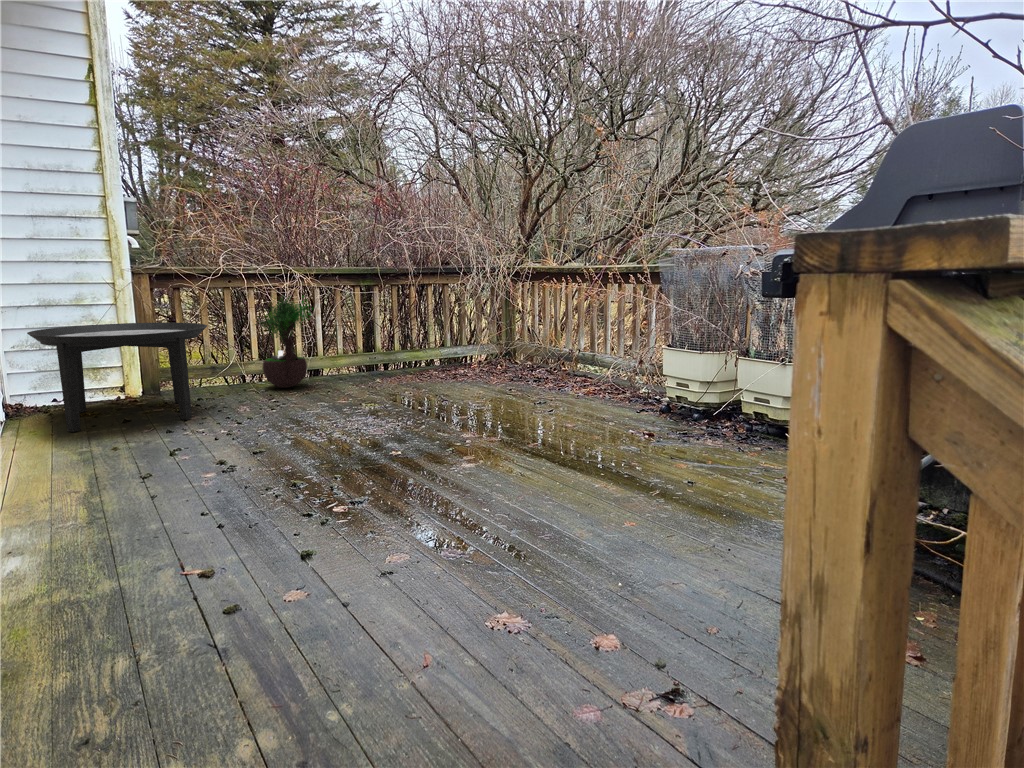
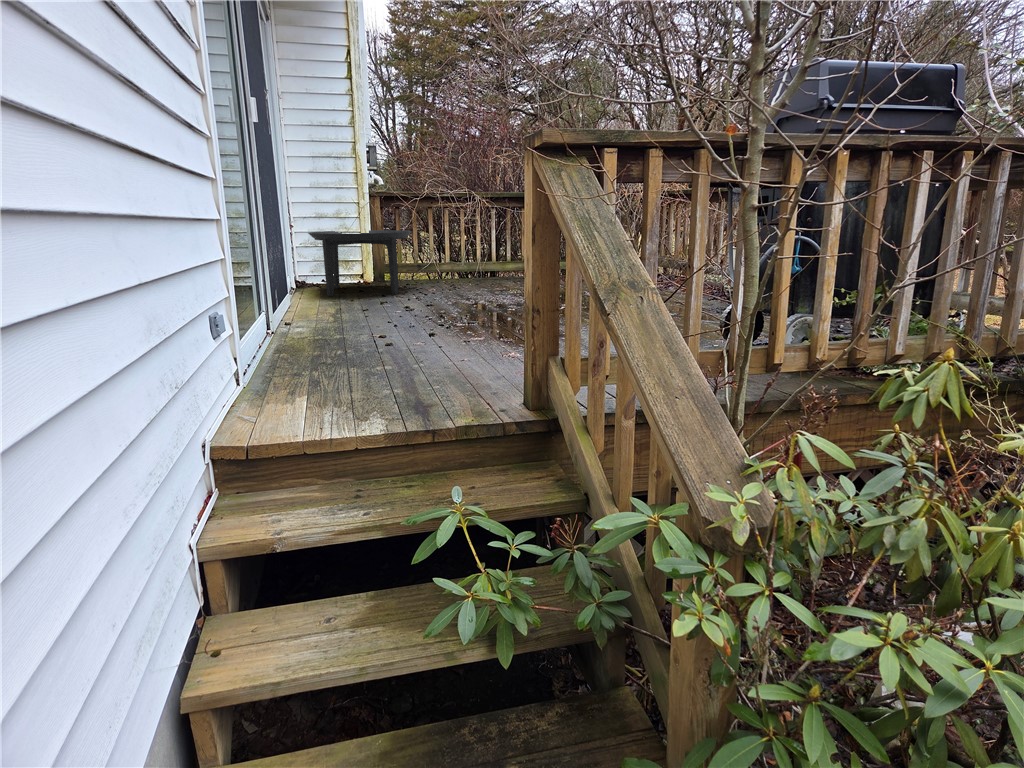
potted tree: present [255,295,311,388] -> none [446,208,488,282]

